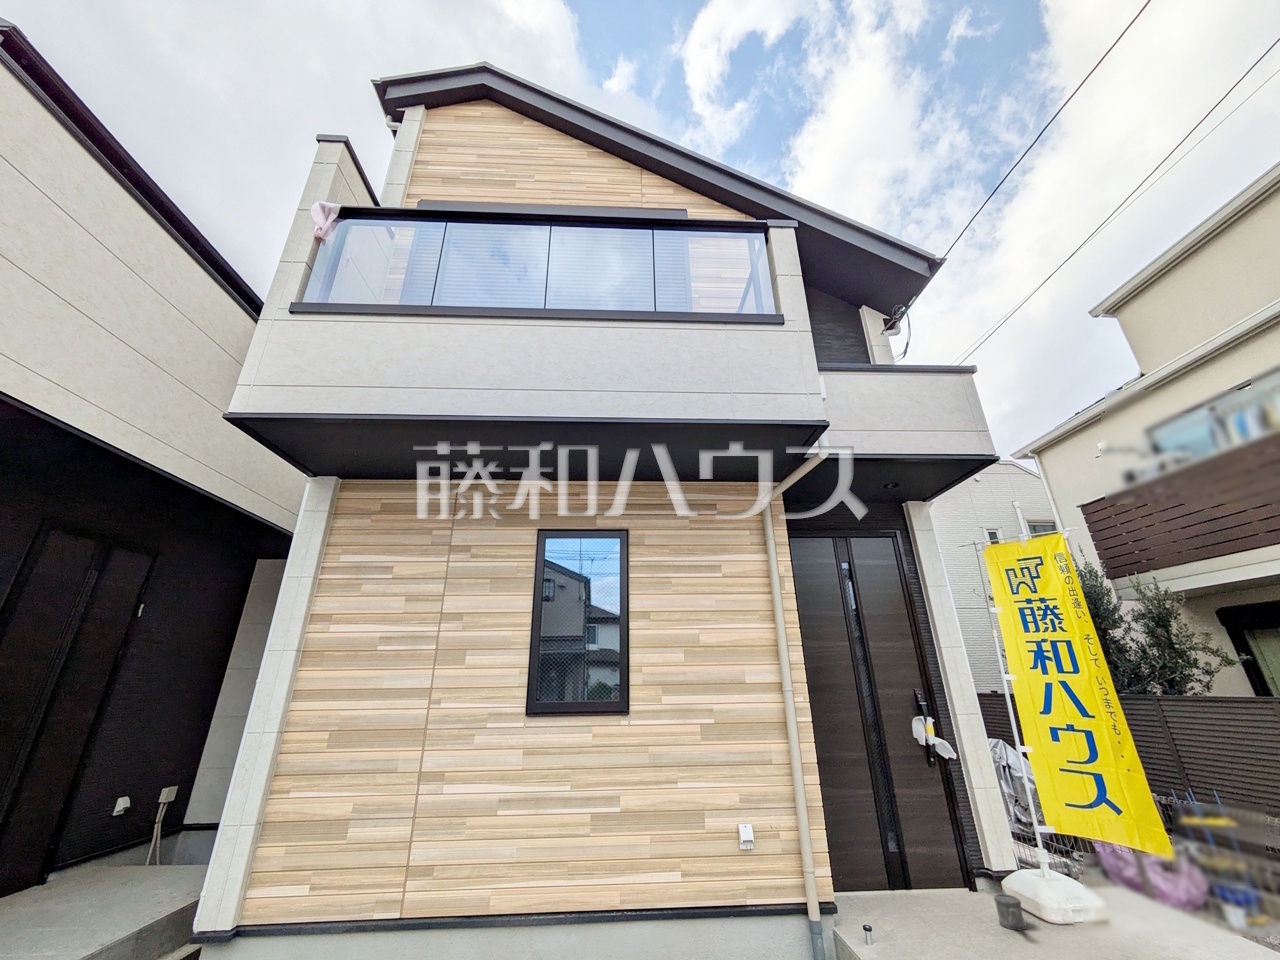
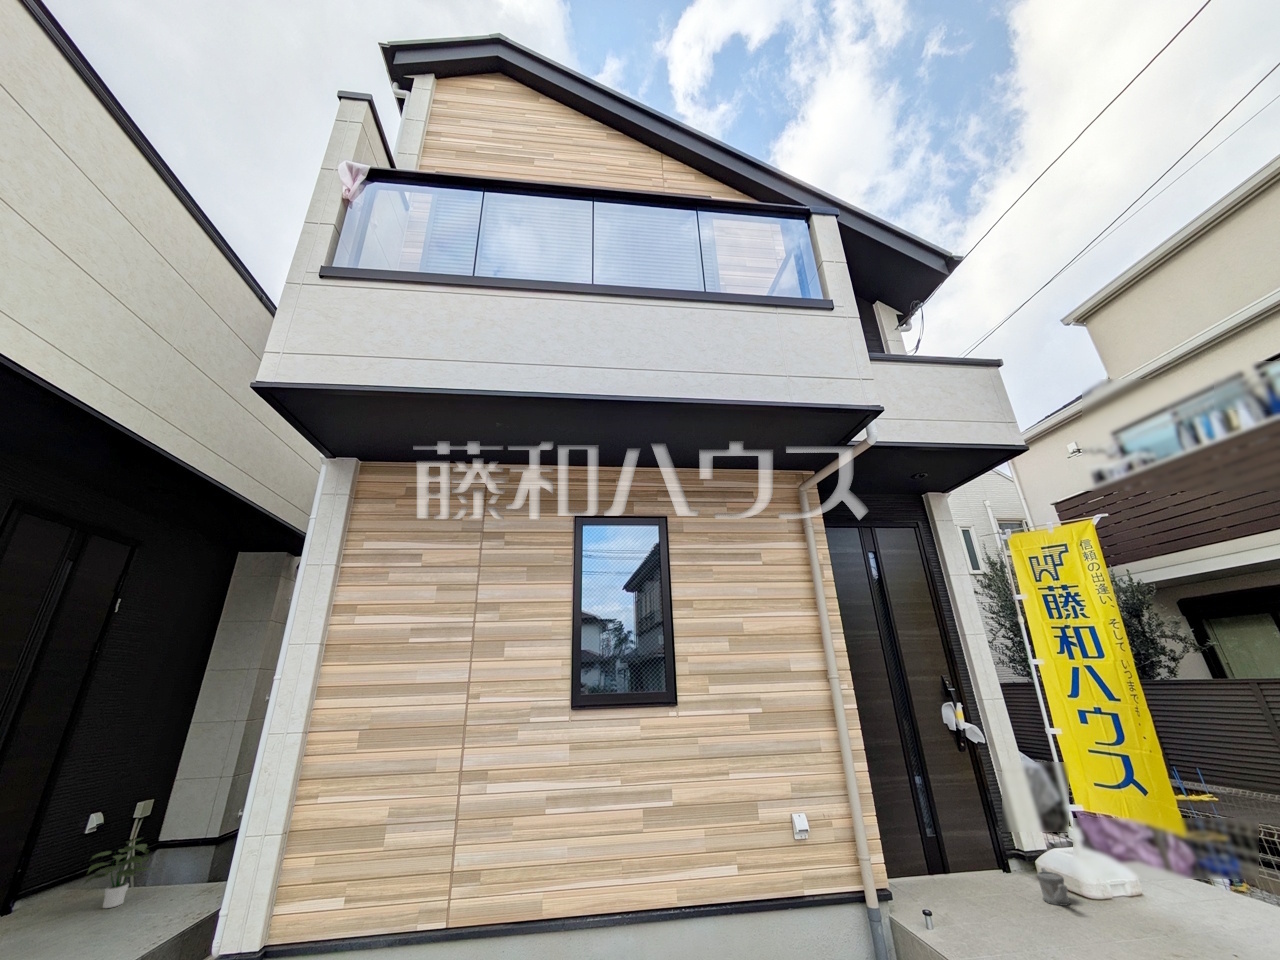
potted plant: none [103,821,167,883] -> present [85,838,151,908]

